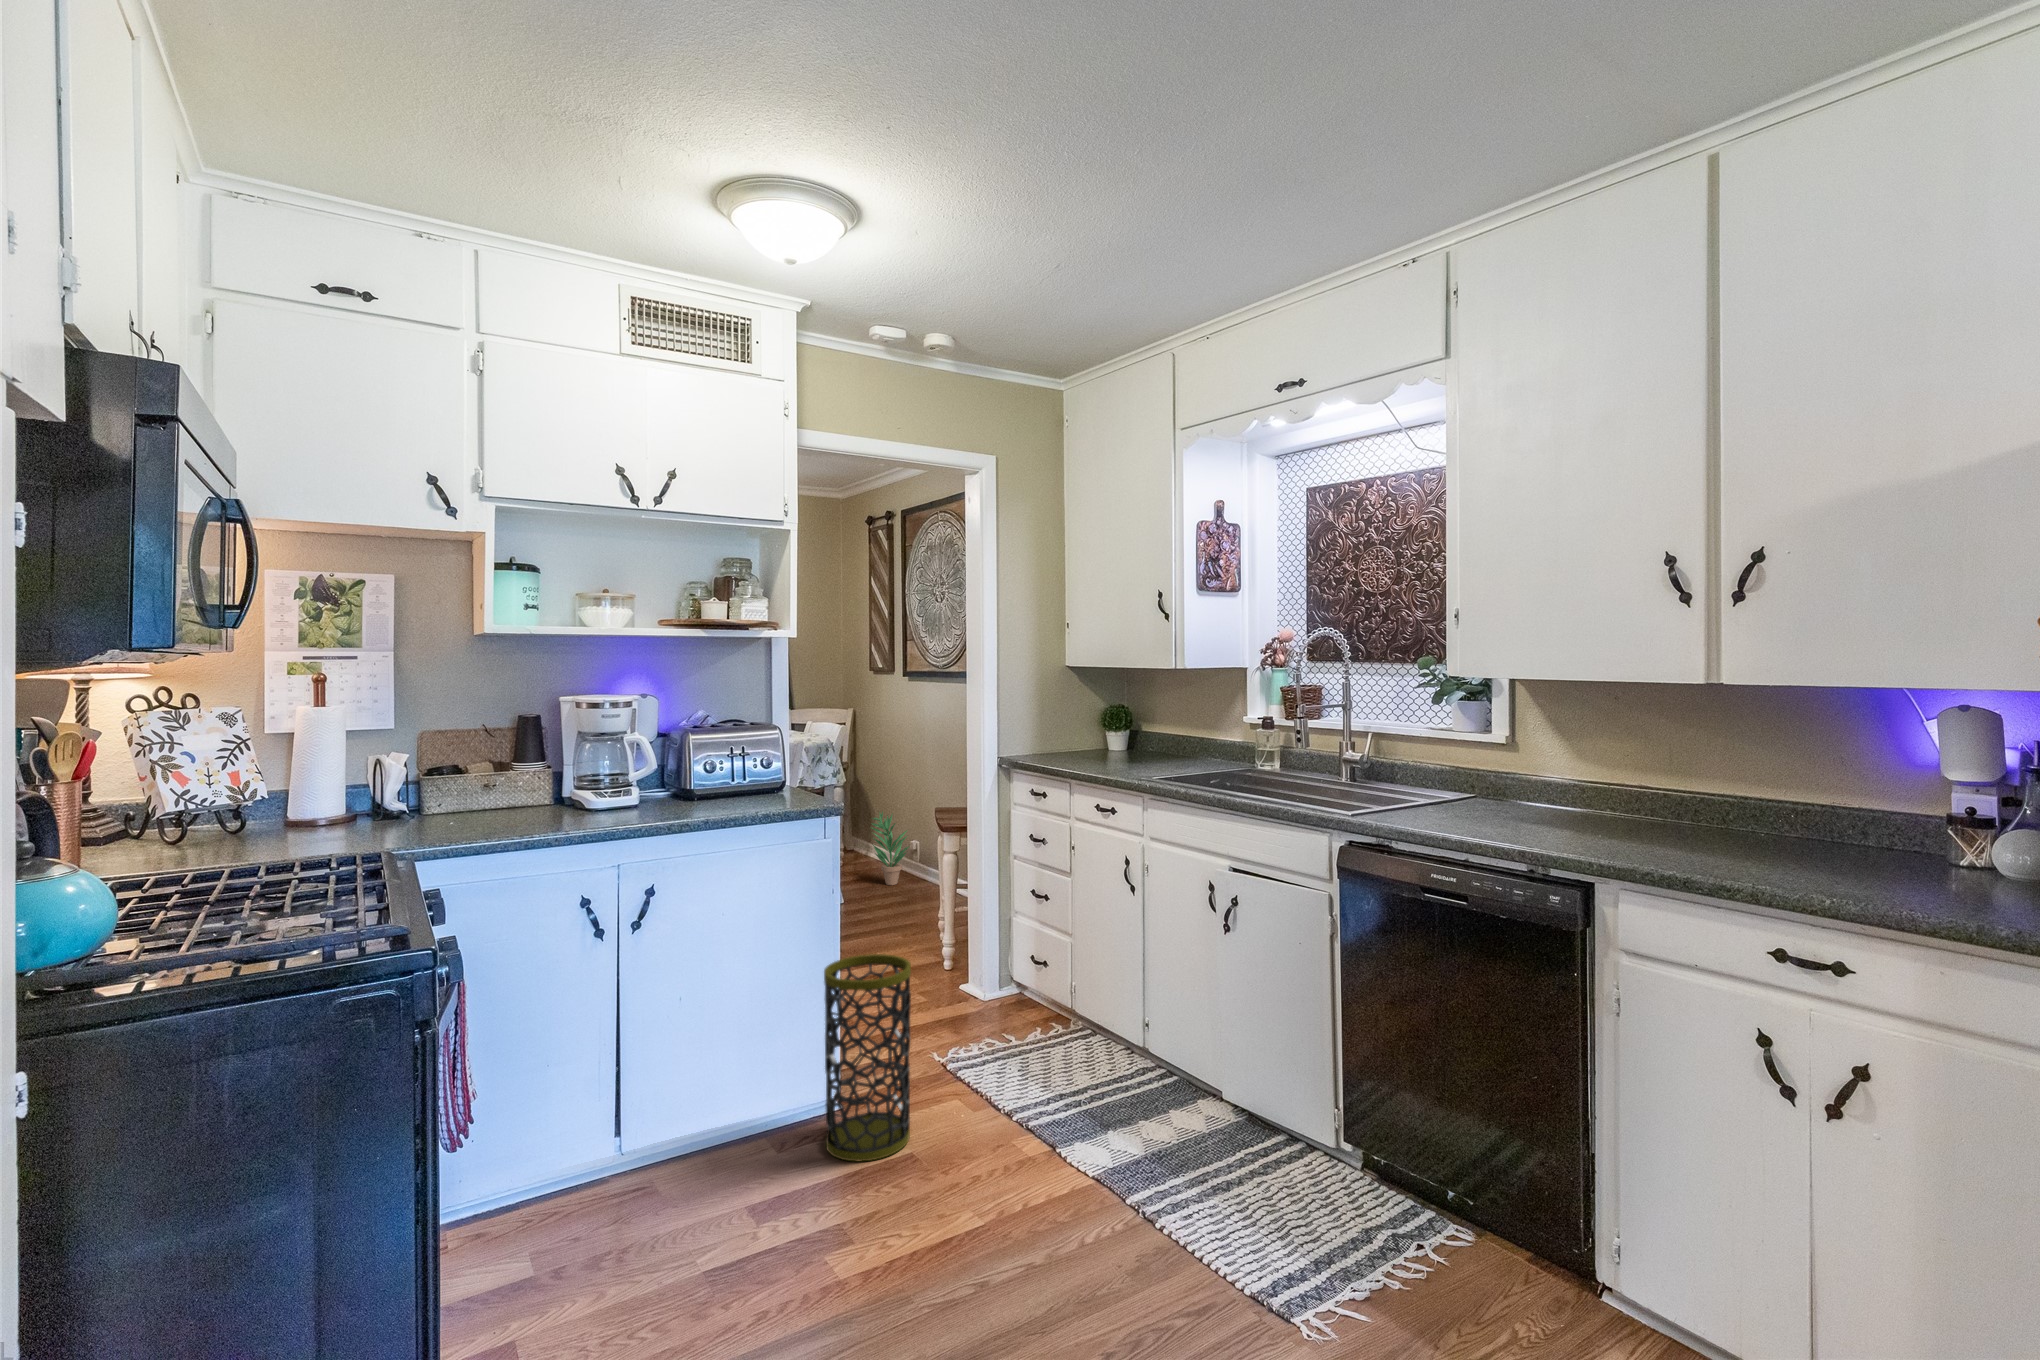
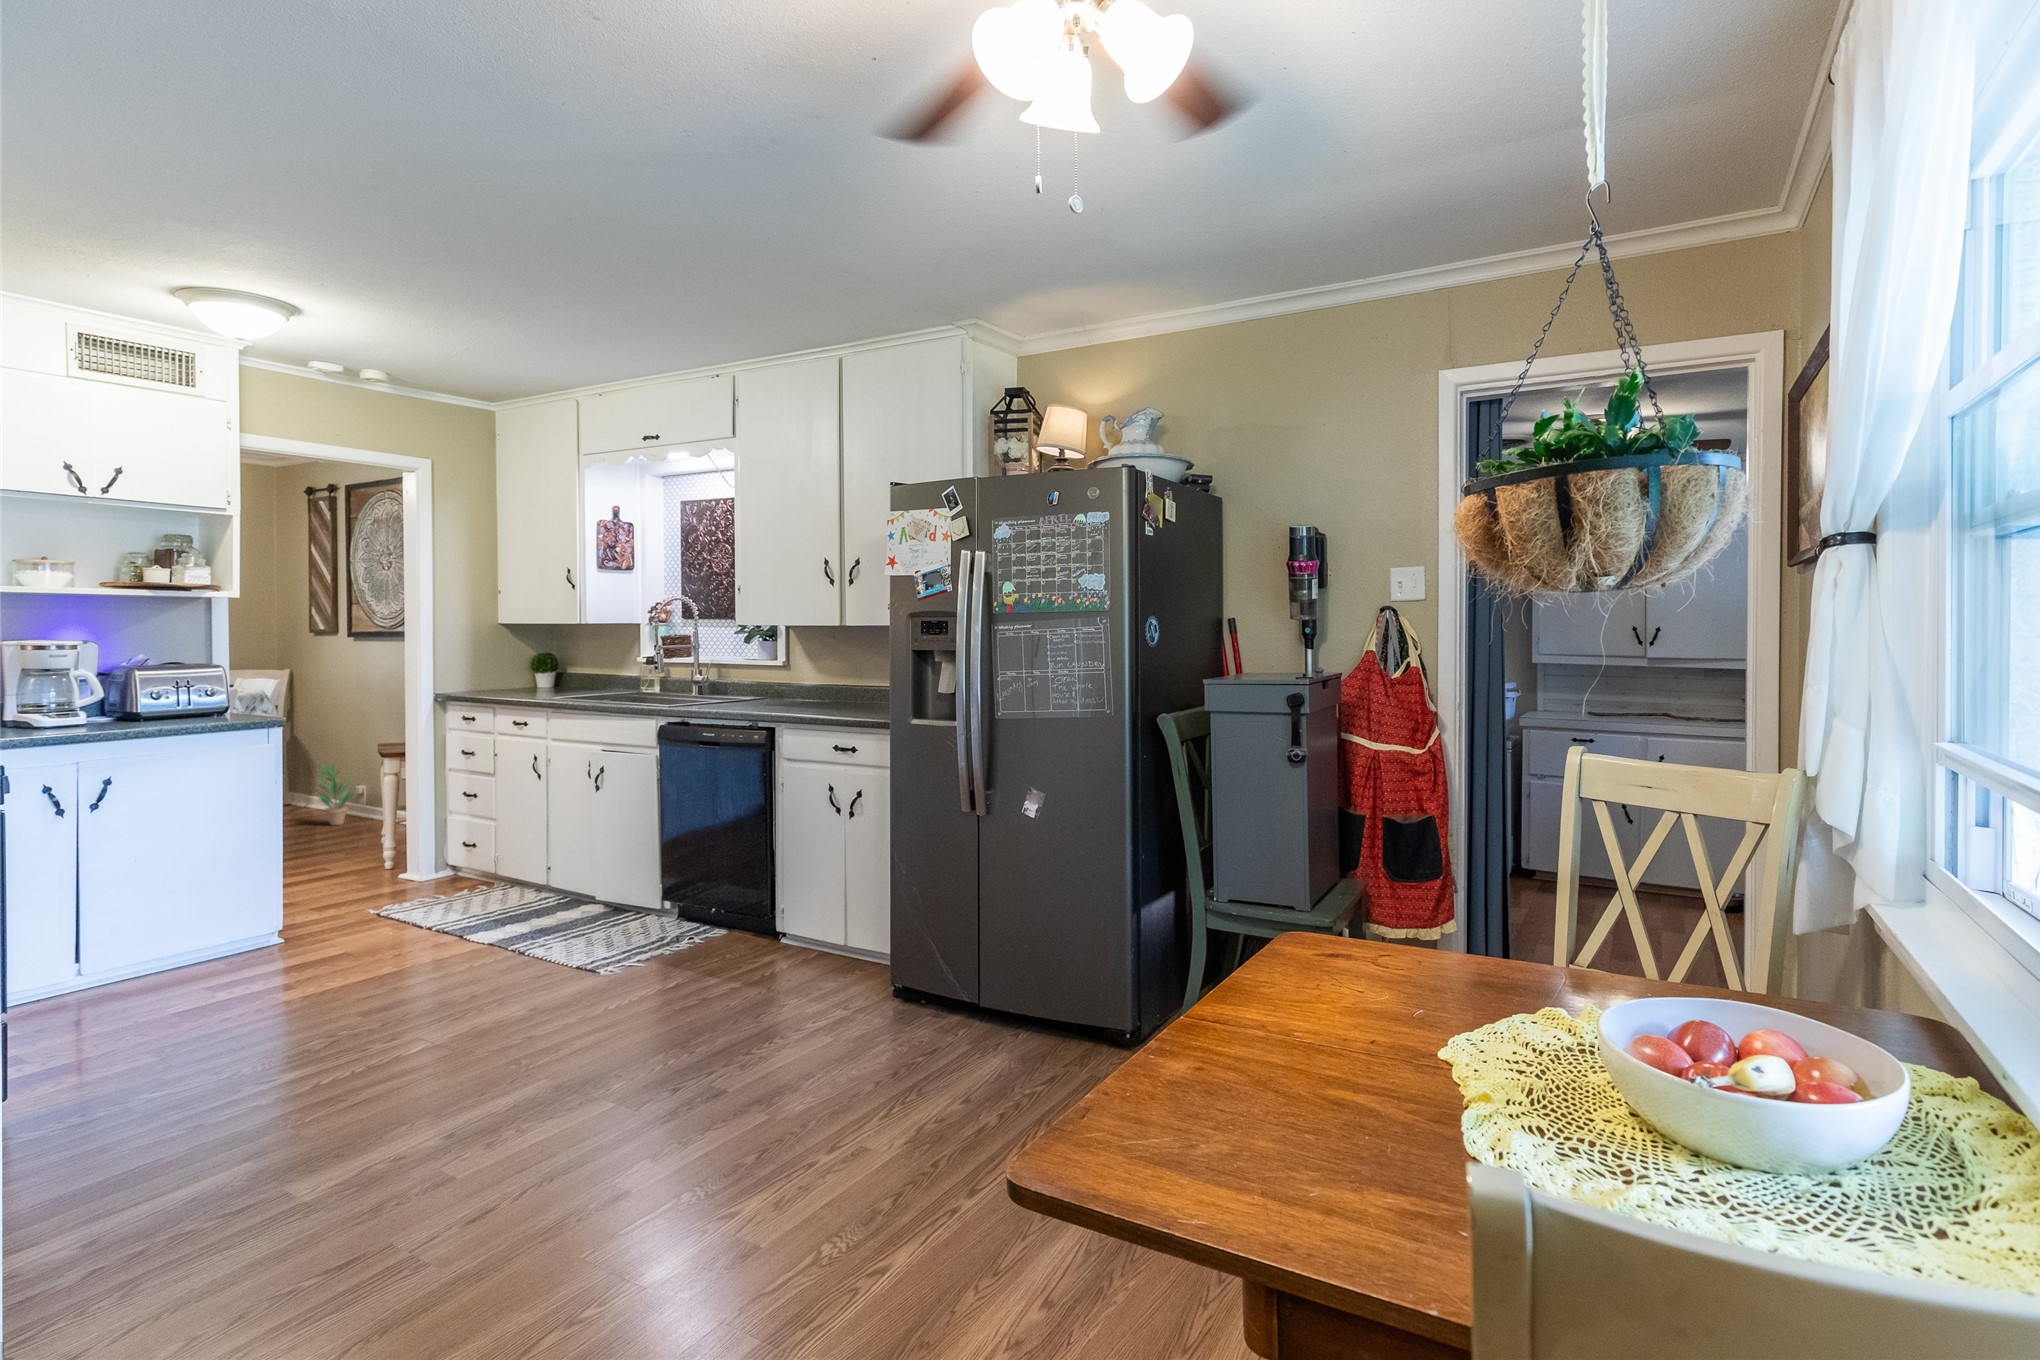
trash can: present [824,954,911,1161] -> none [271,824,347,960]

